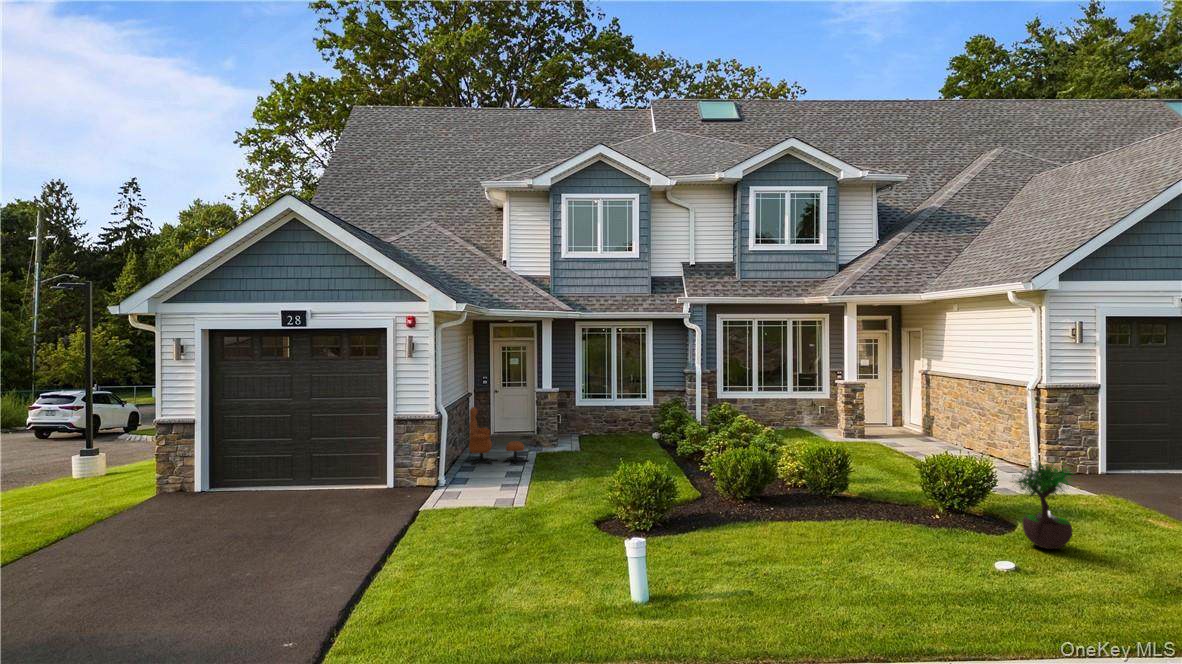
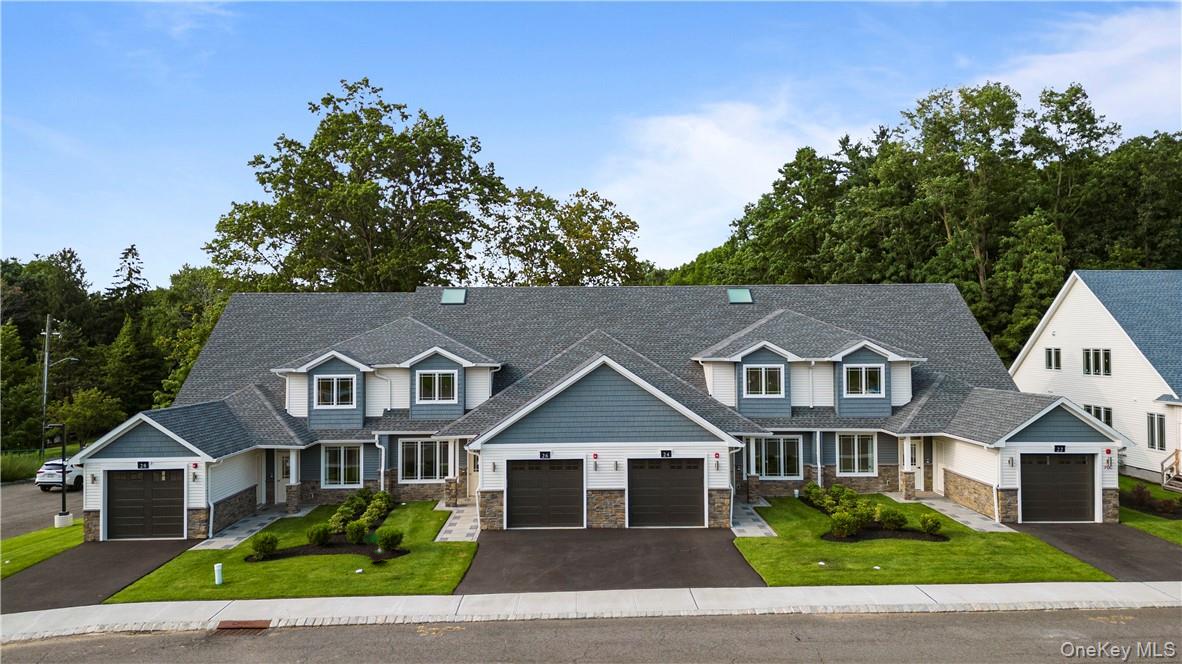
lounge chair: present [466,407,529,465] -> none [230,498,262,527]

